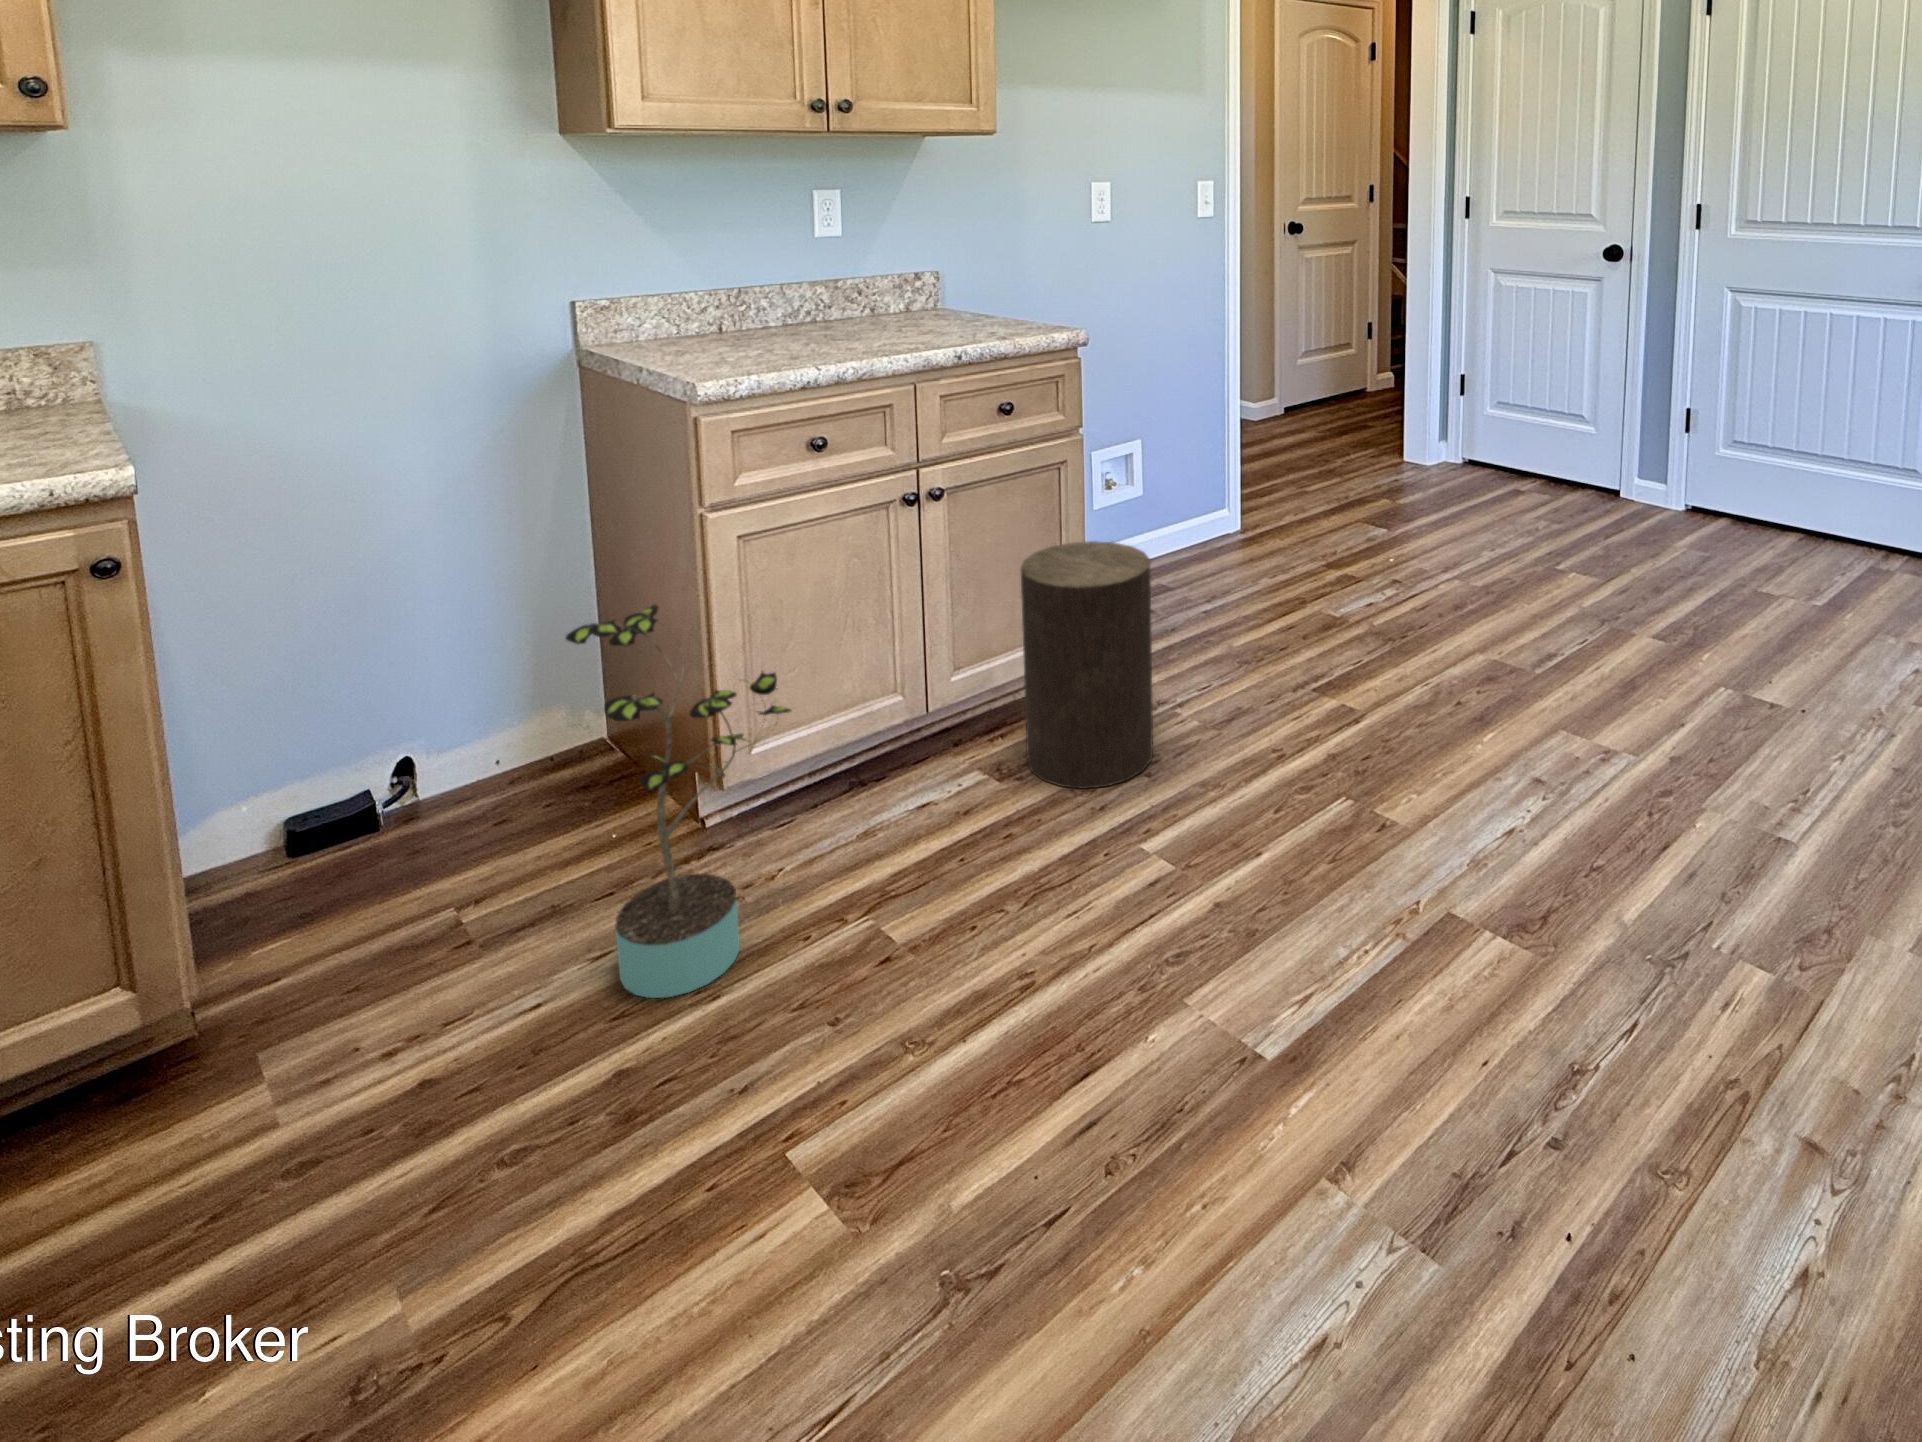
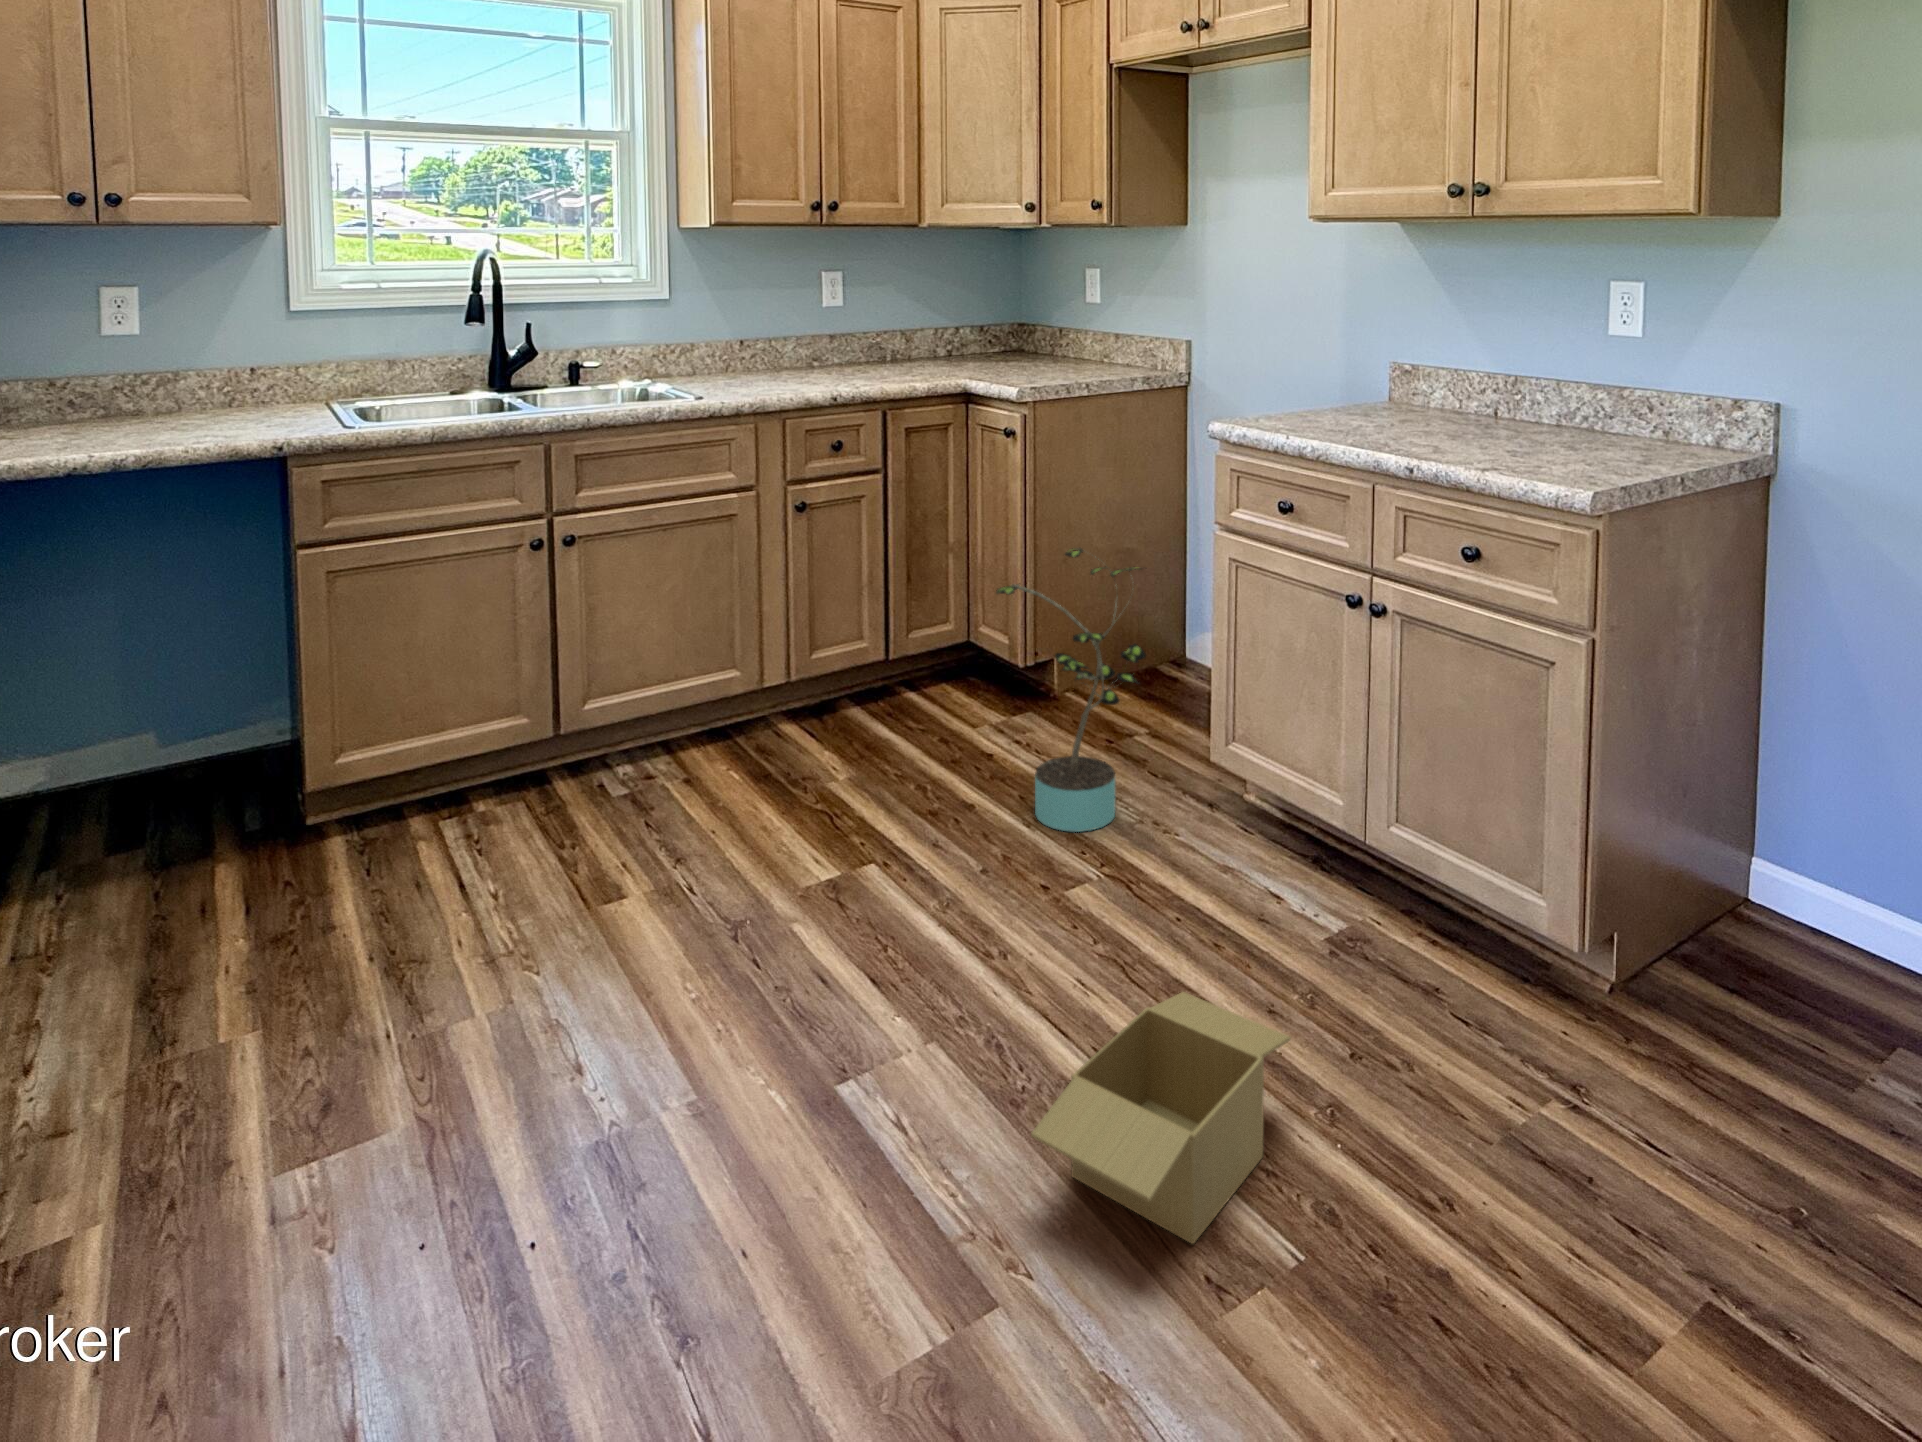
stool: present [1021,541,1153,789] -> none [1322,726,1496,1067]
cardboard box: none [1178,745,1409,895] -> present [1031,992,1291,1244]

